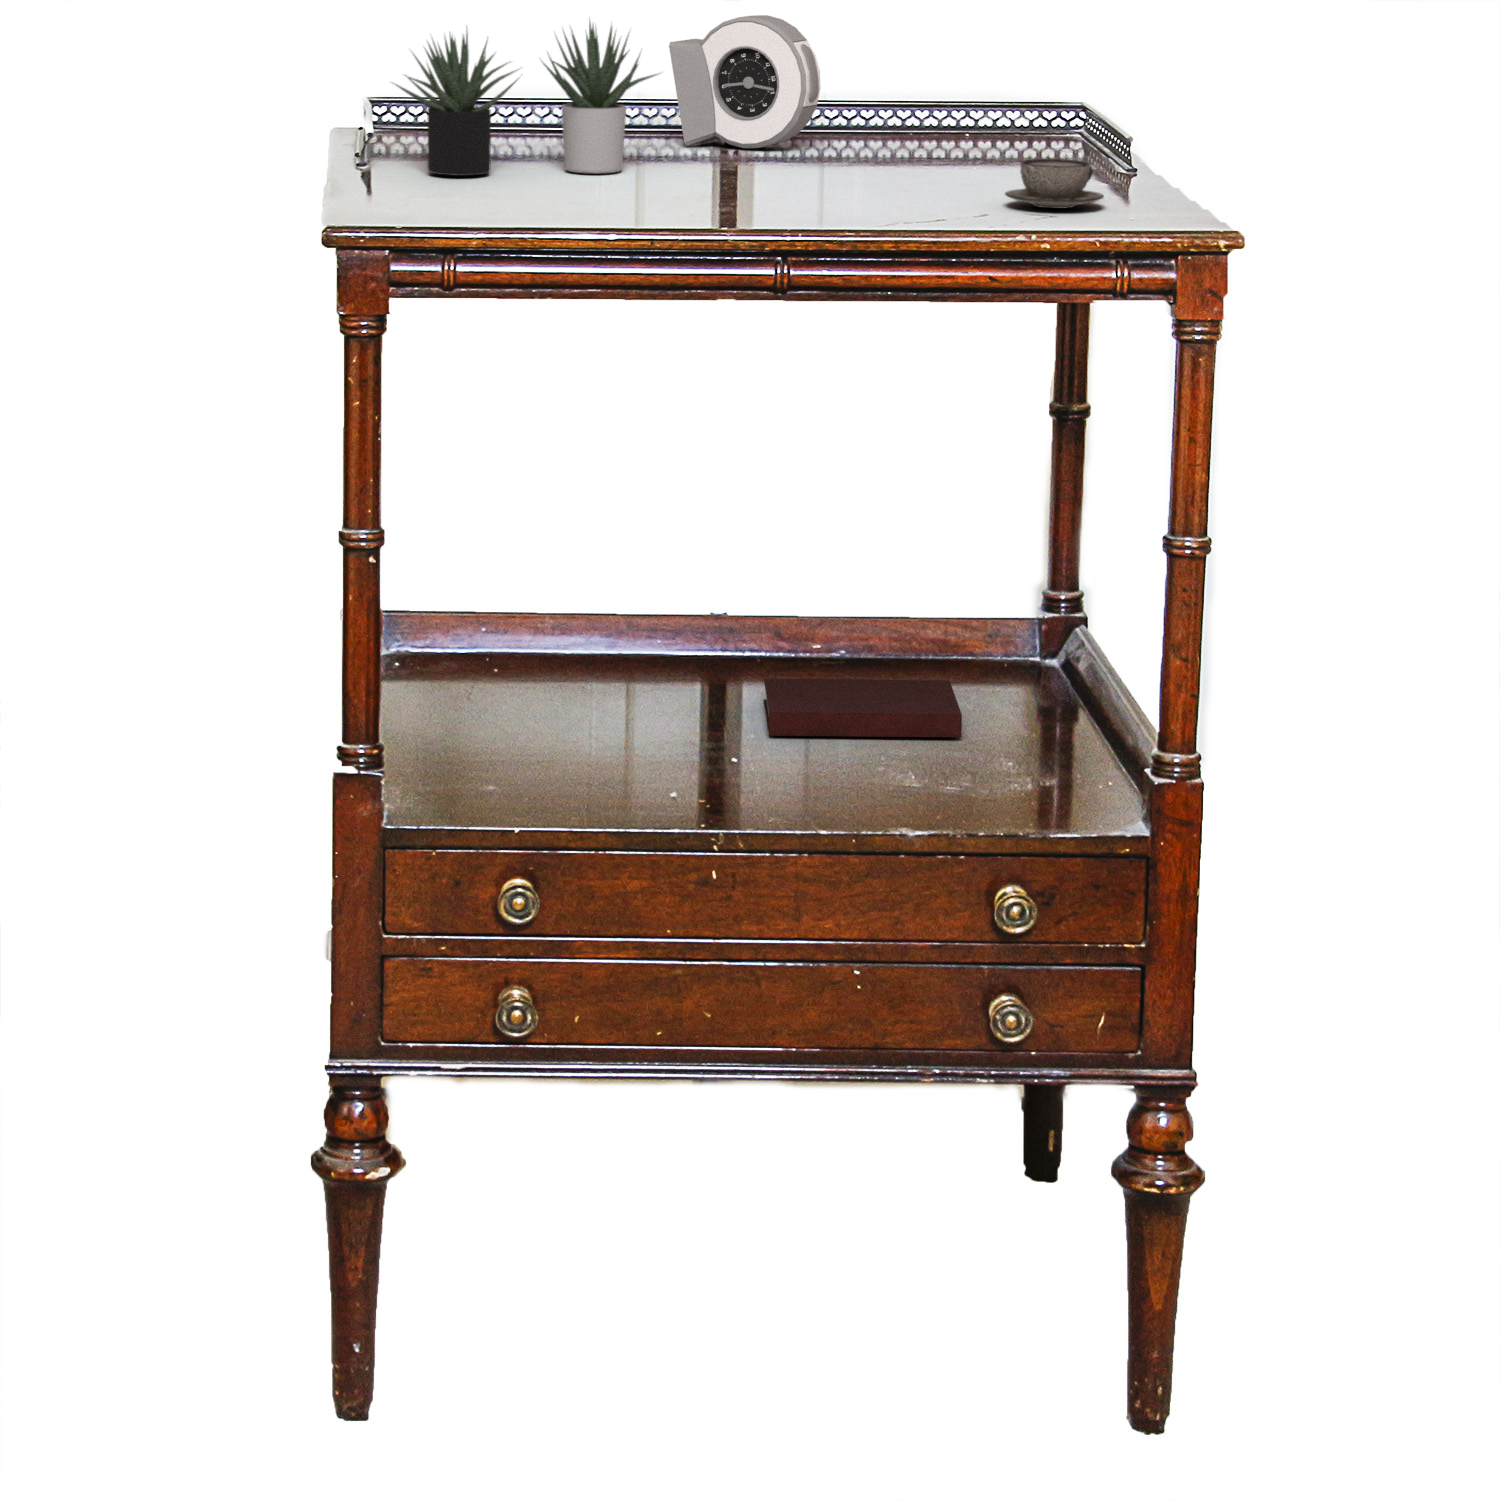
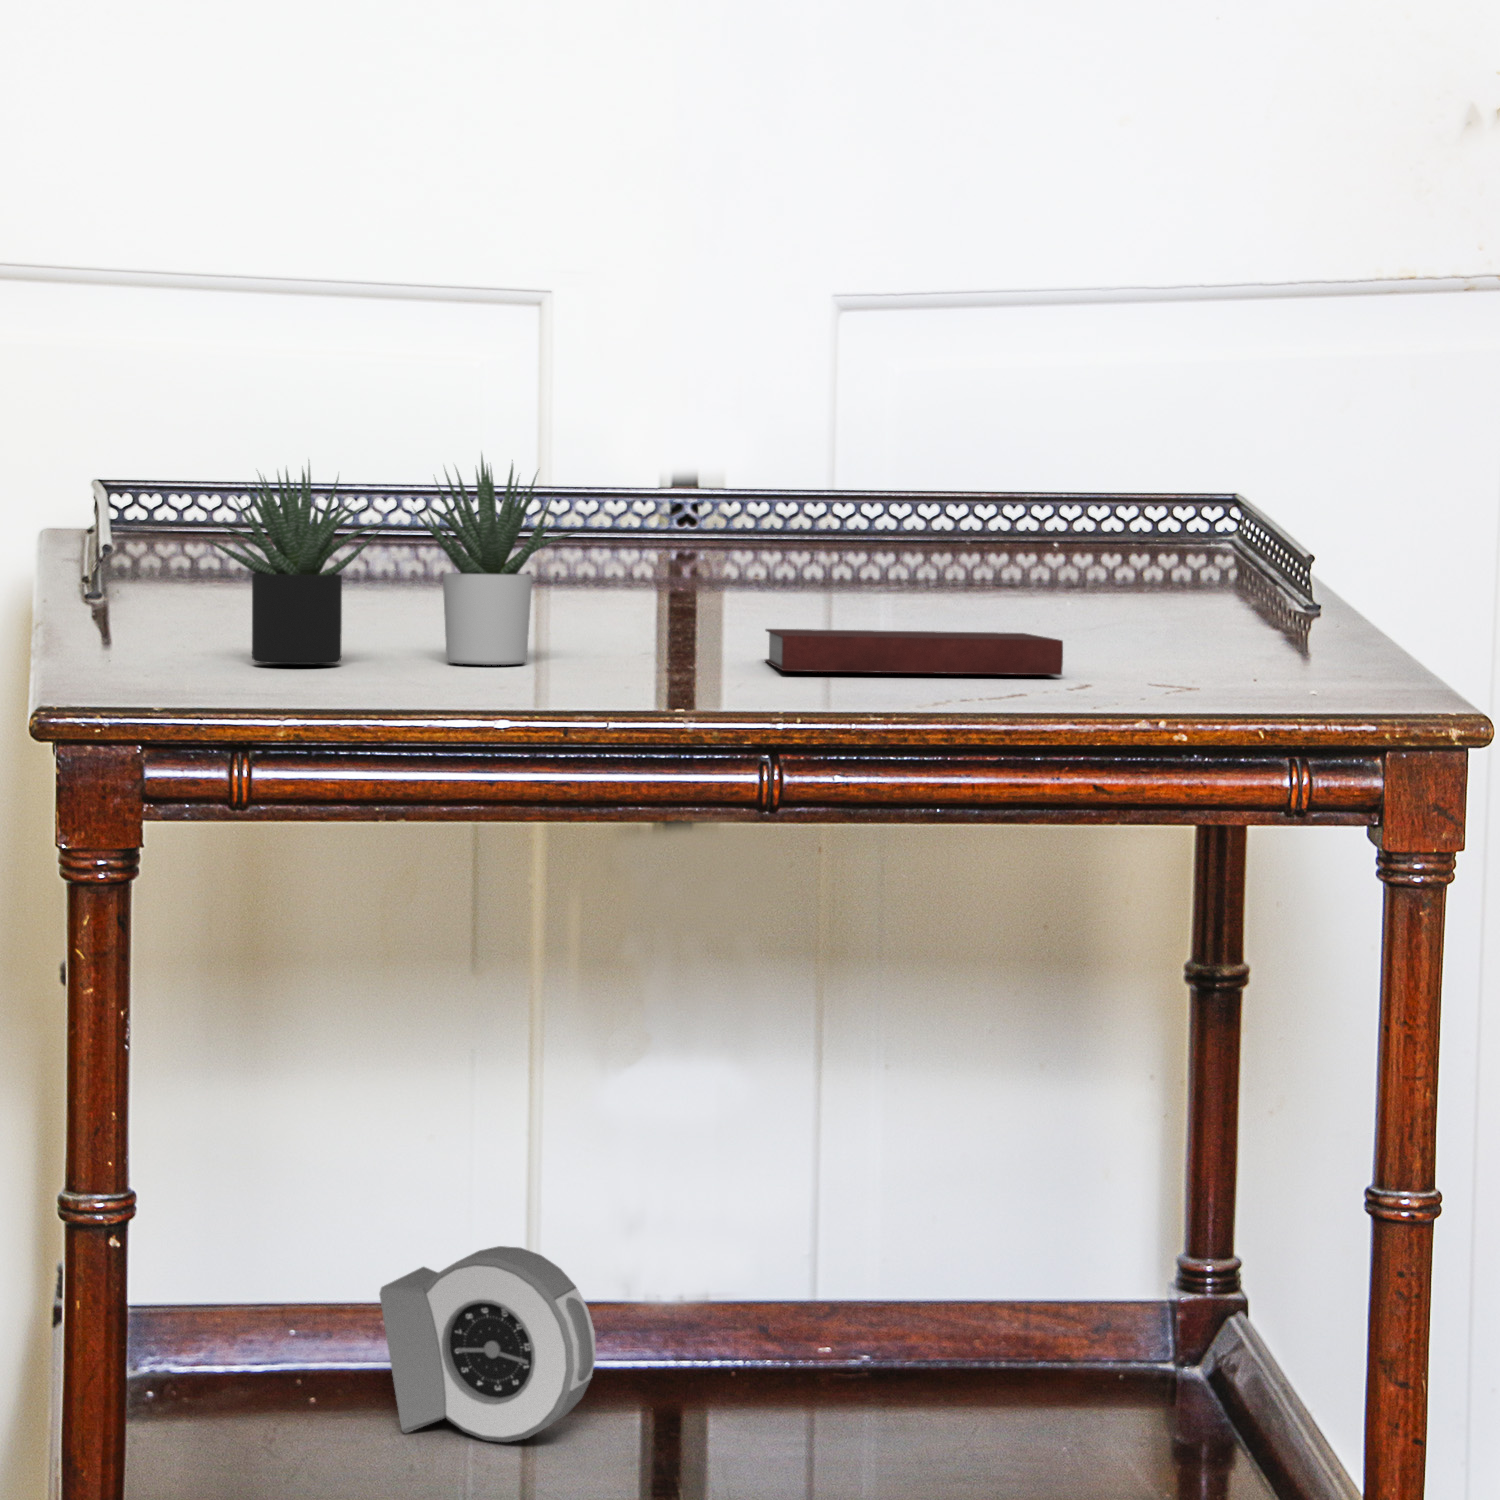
alarm clock: present [669,15,820,148] -> present [380,1246,596,1442]
teacup: present [1005,159,1104,208] -> none [1083,628,1229,695]
notebook: present [763,678,962,737] -> present [765,629,1063,675]

